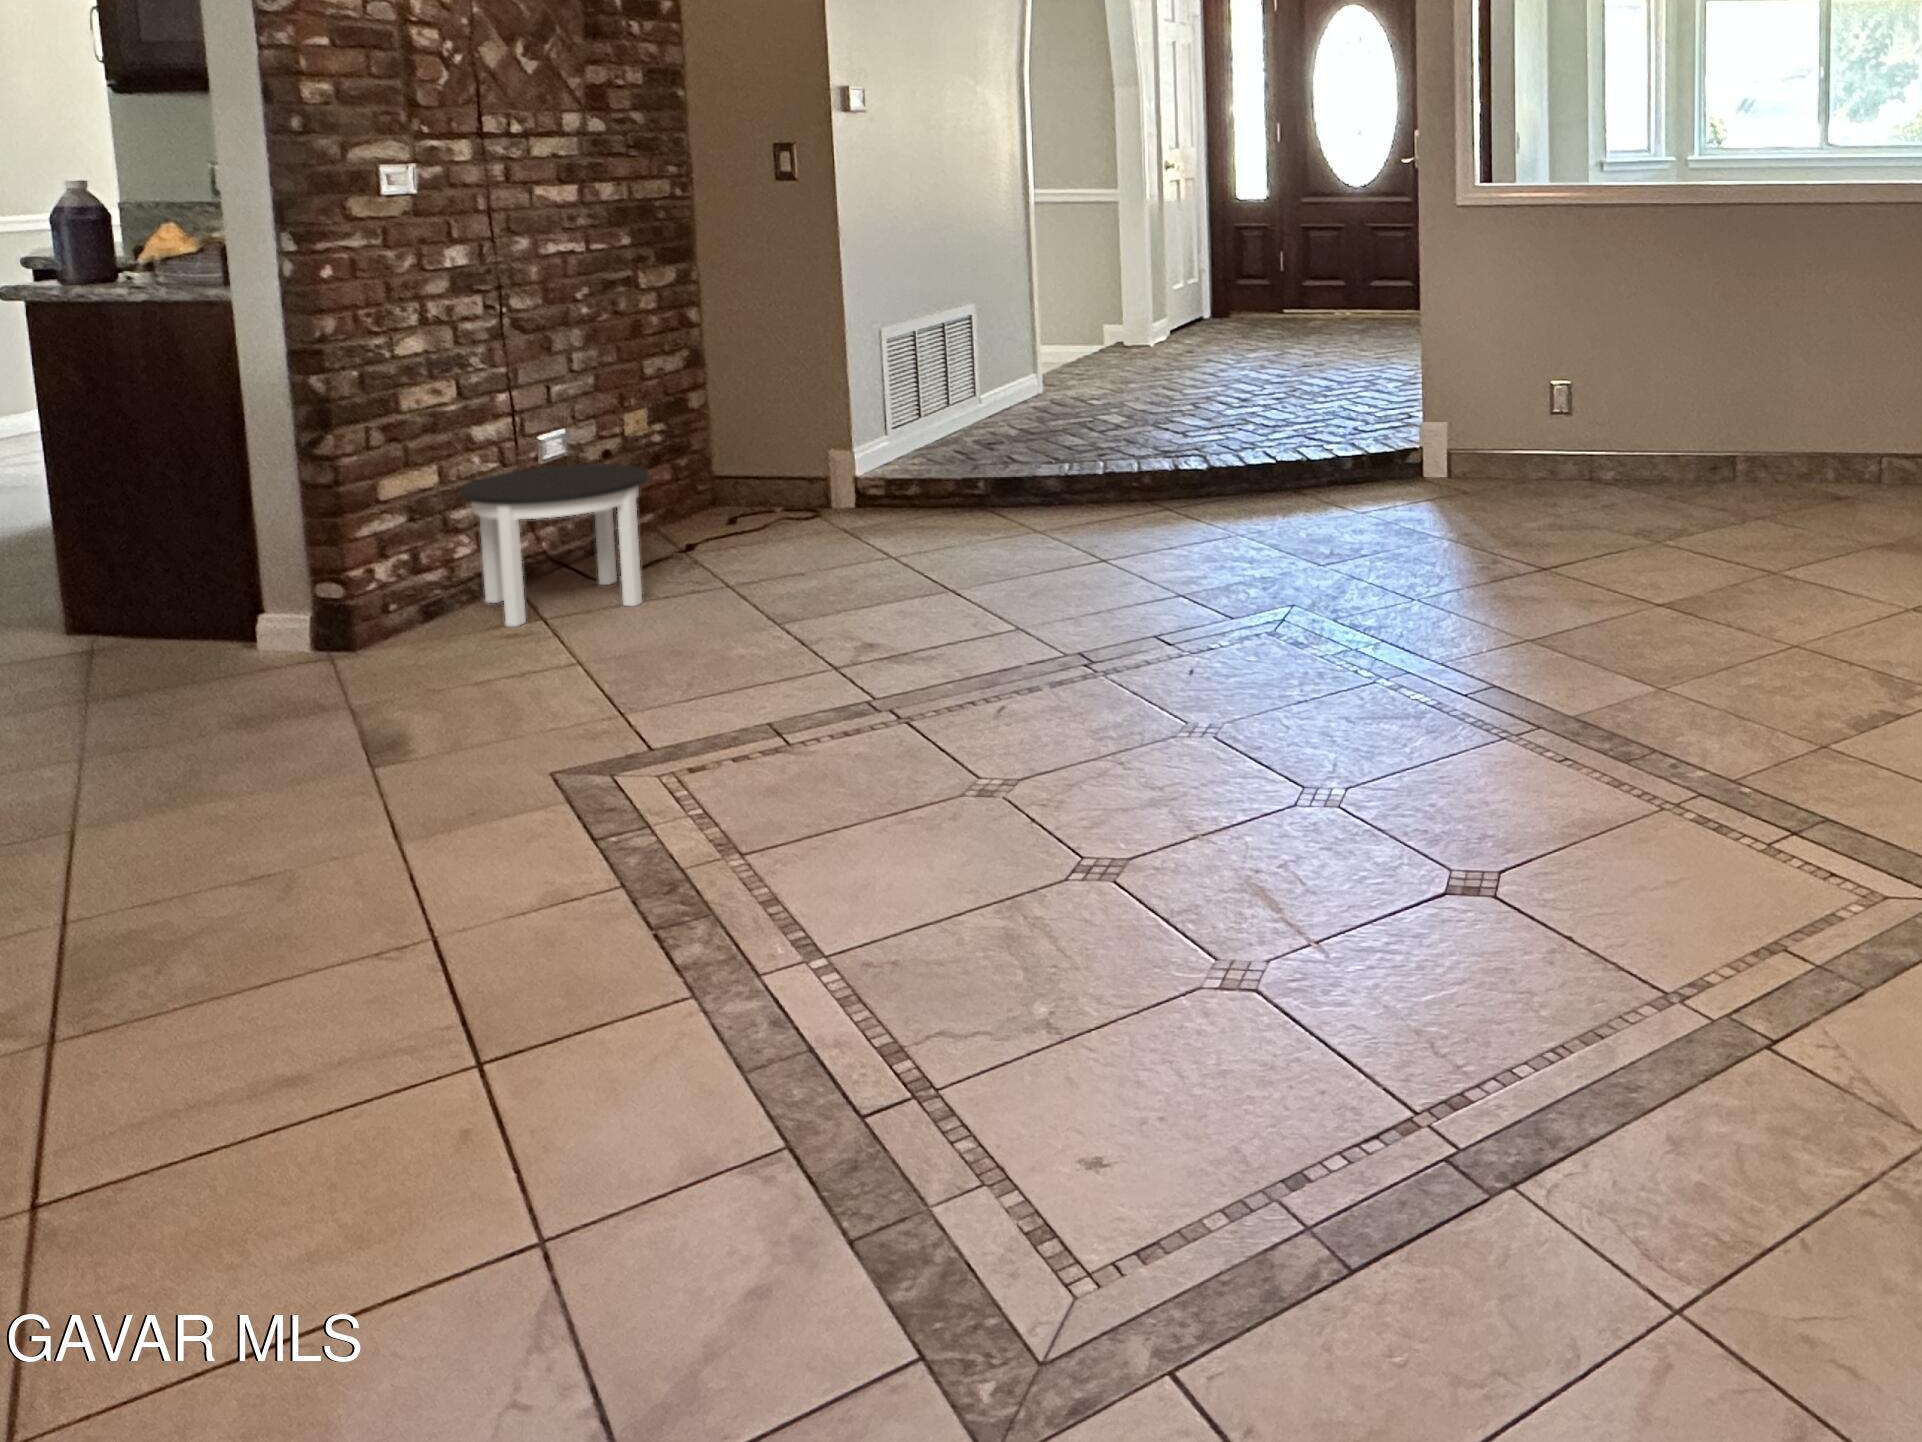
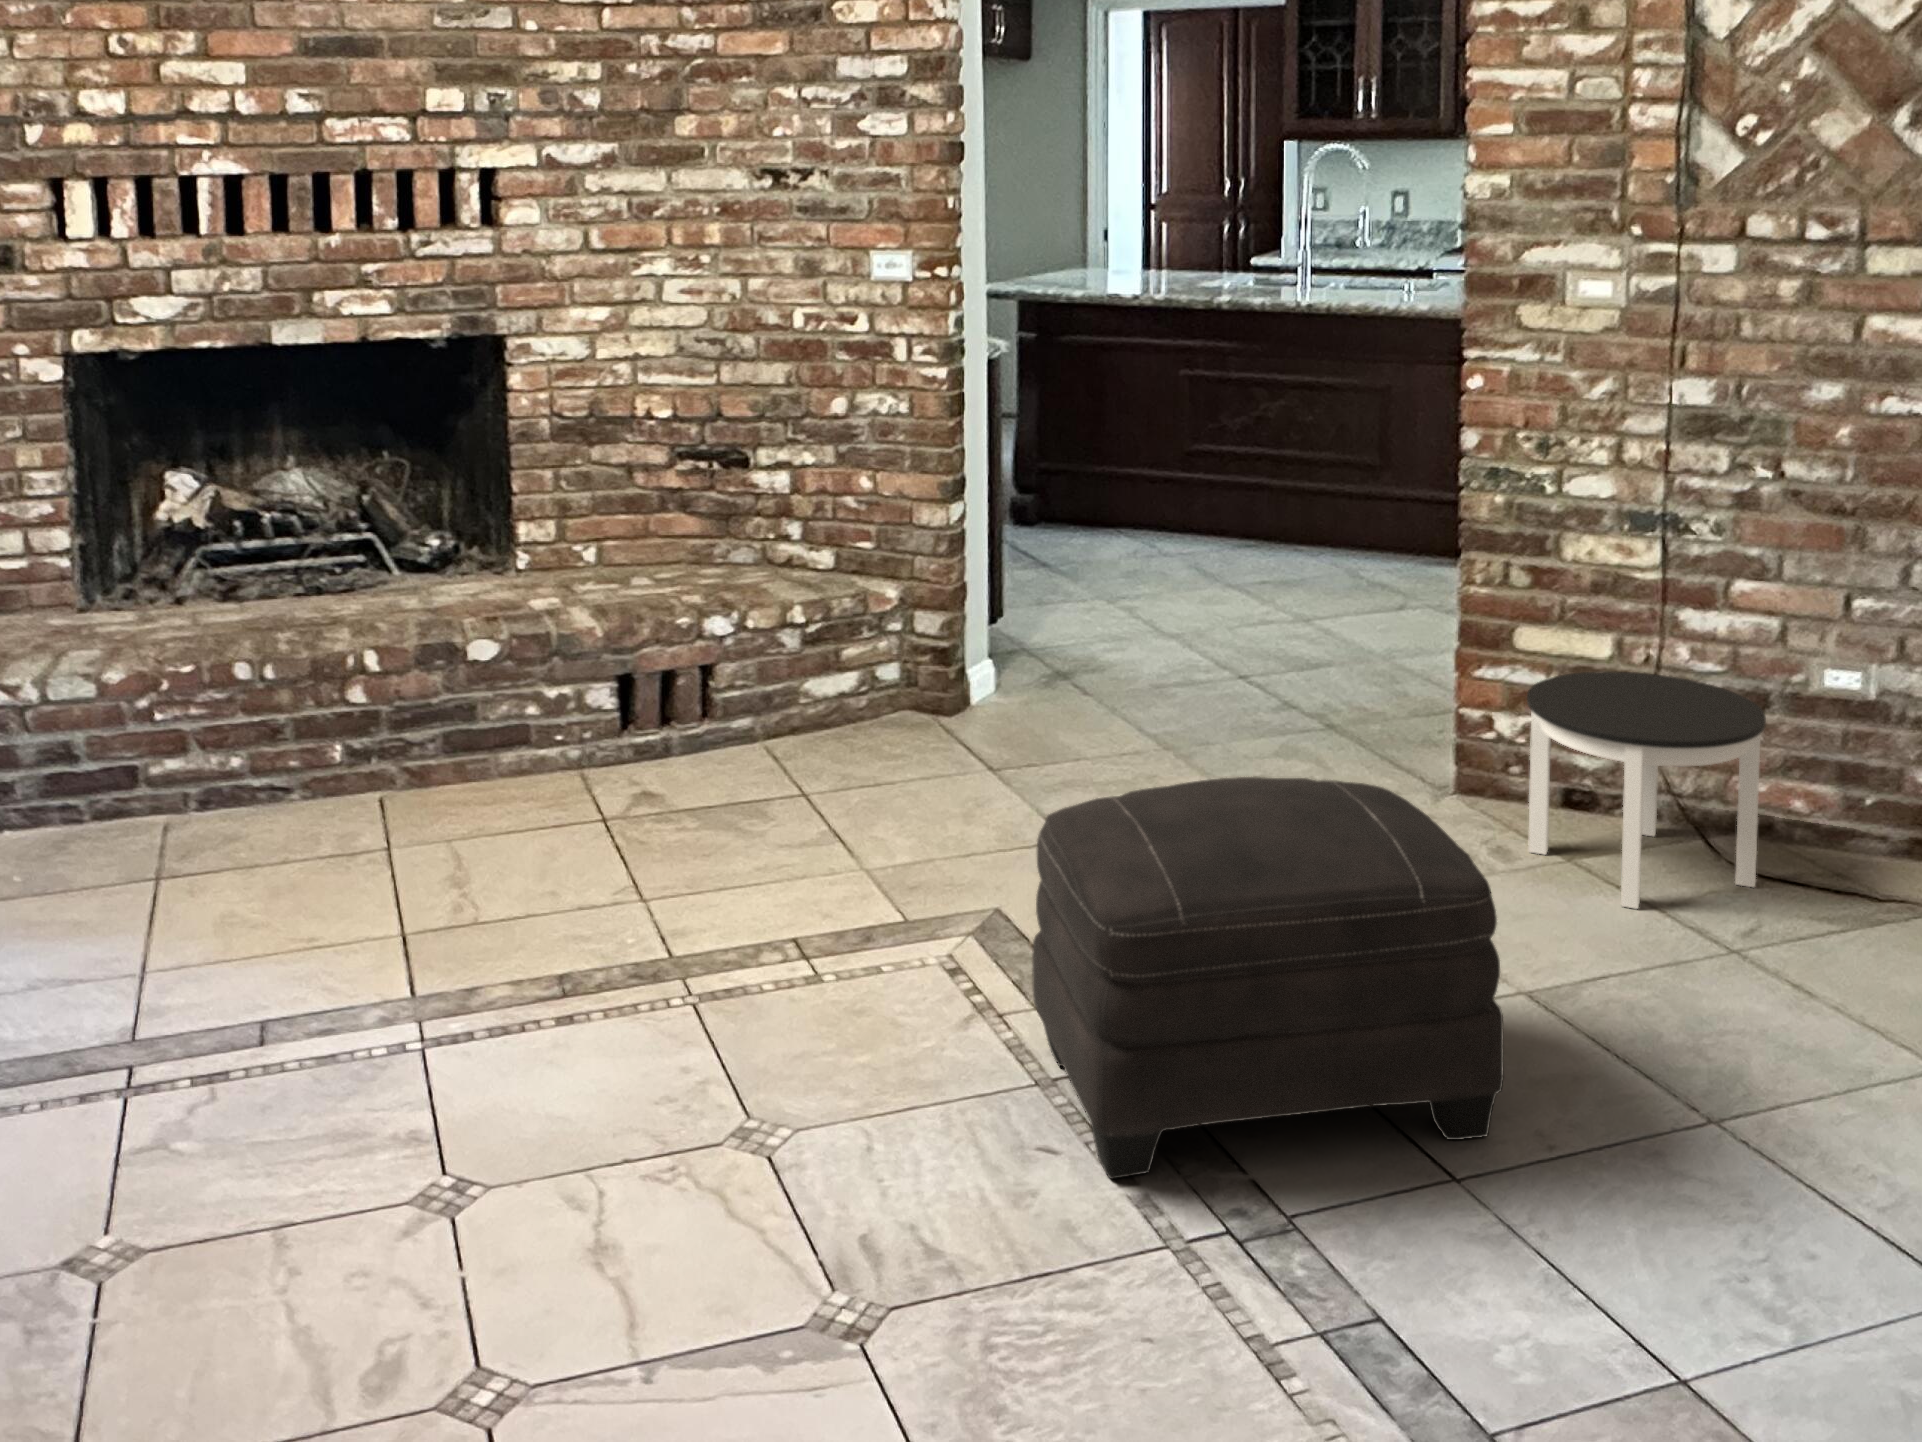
ottoman: none [780,473,1024,723] -> present [1032,777,1504,1179]

